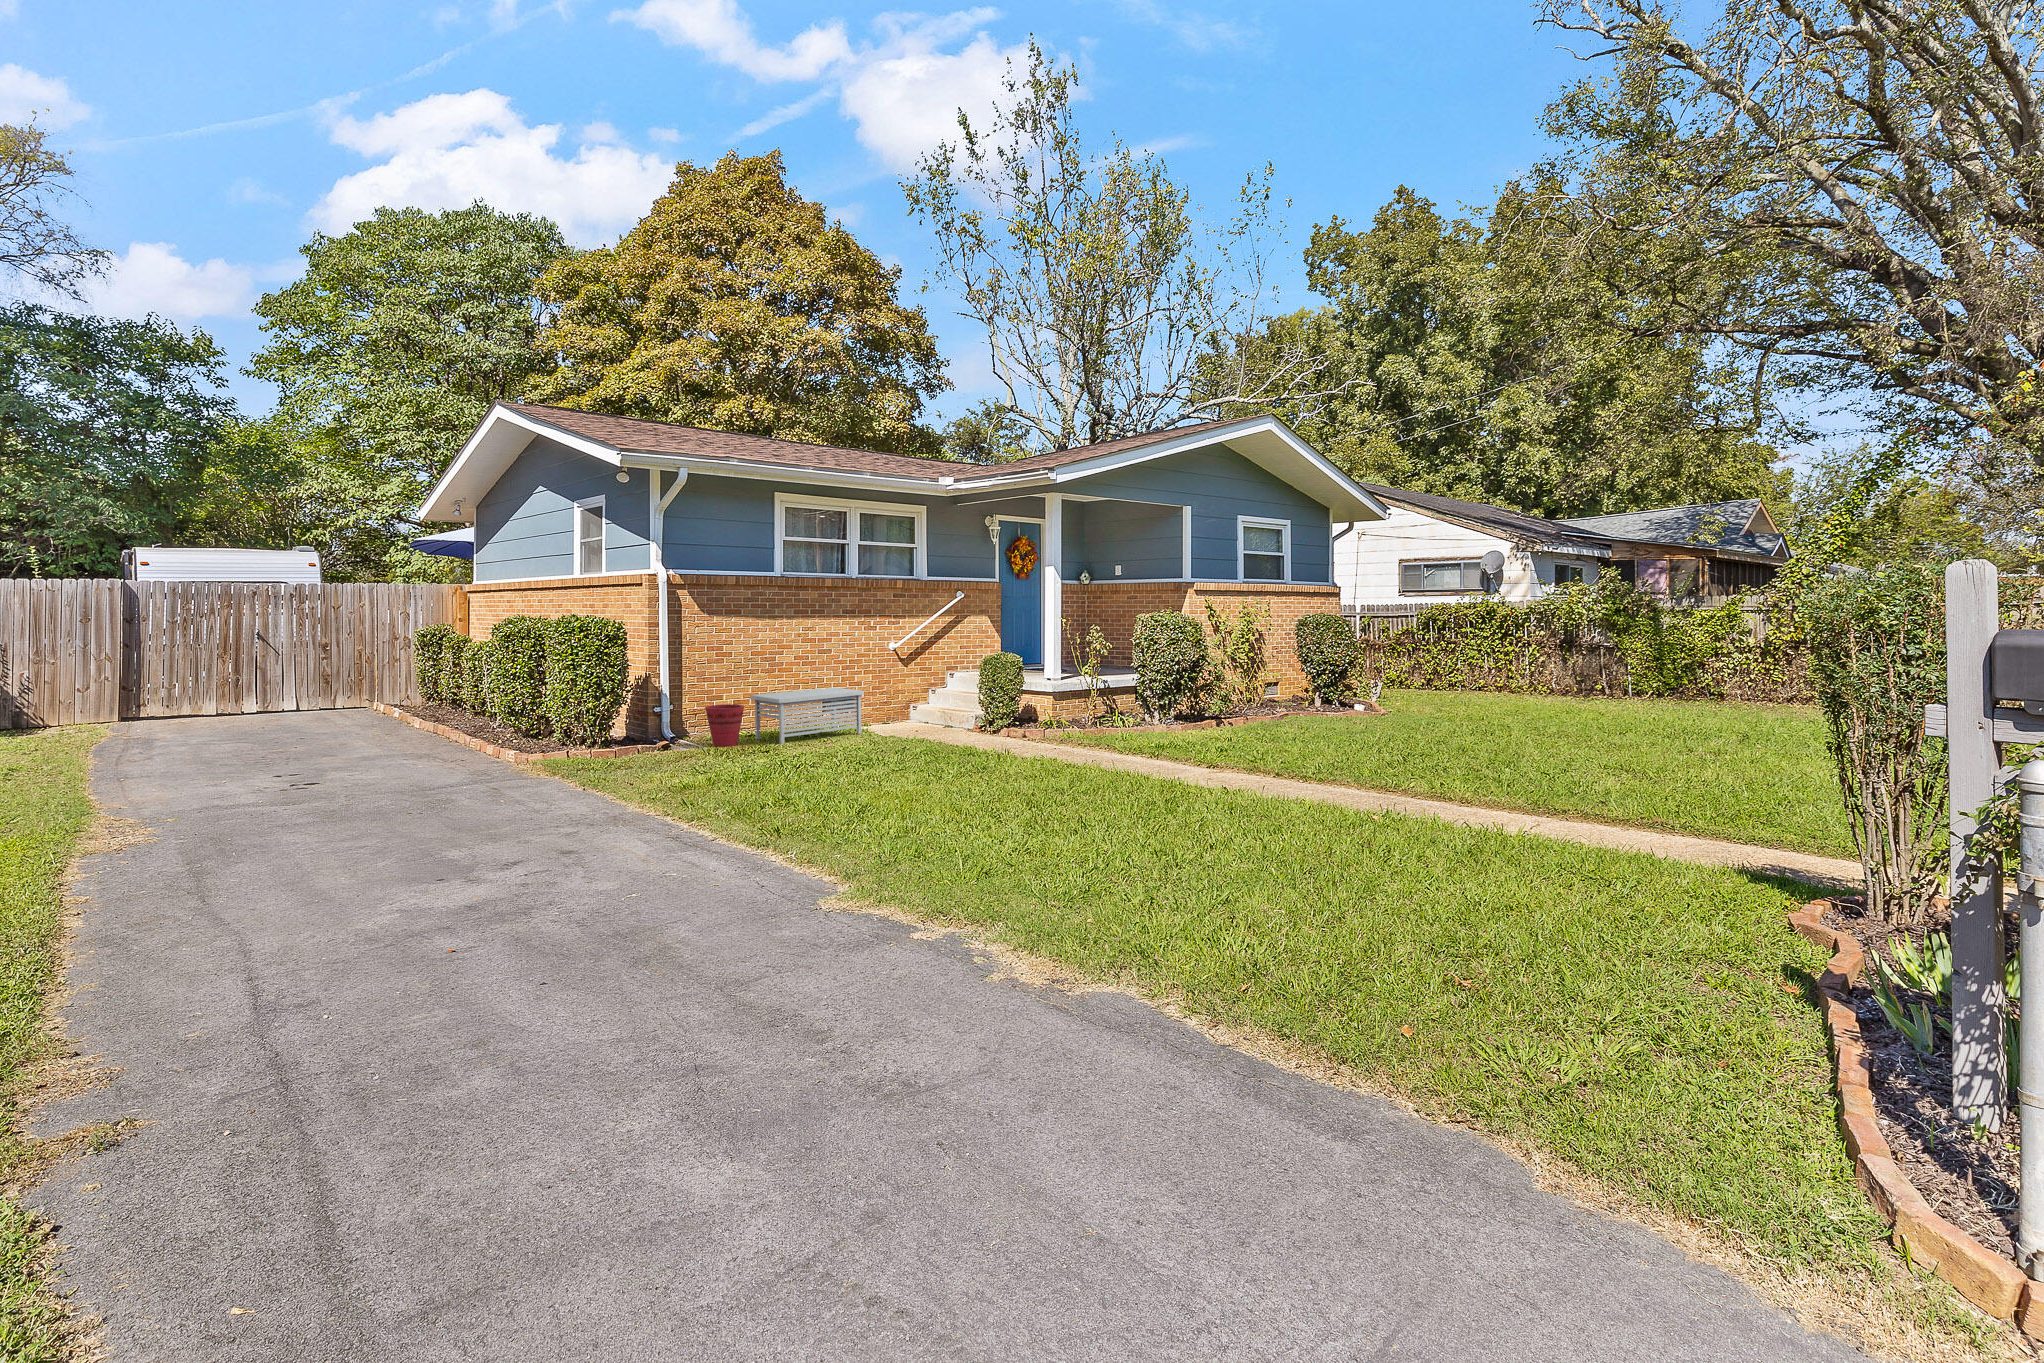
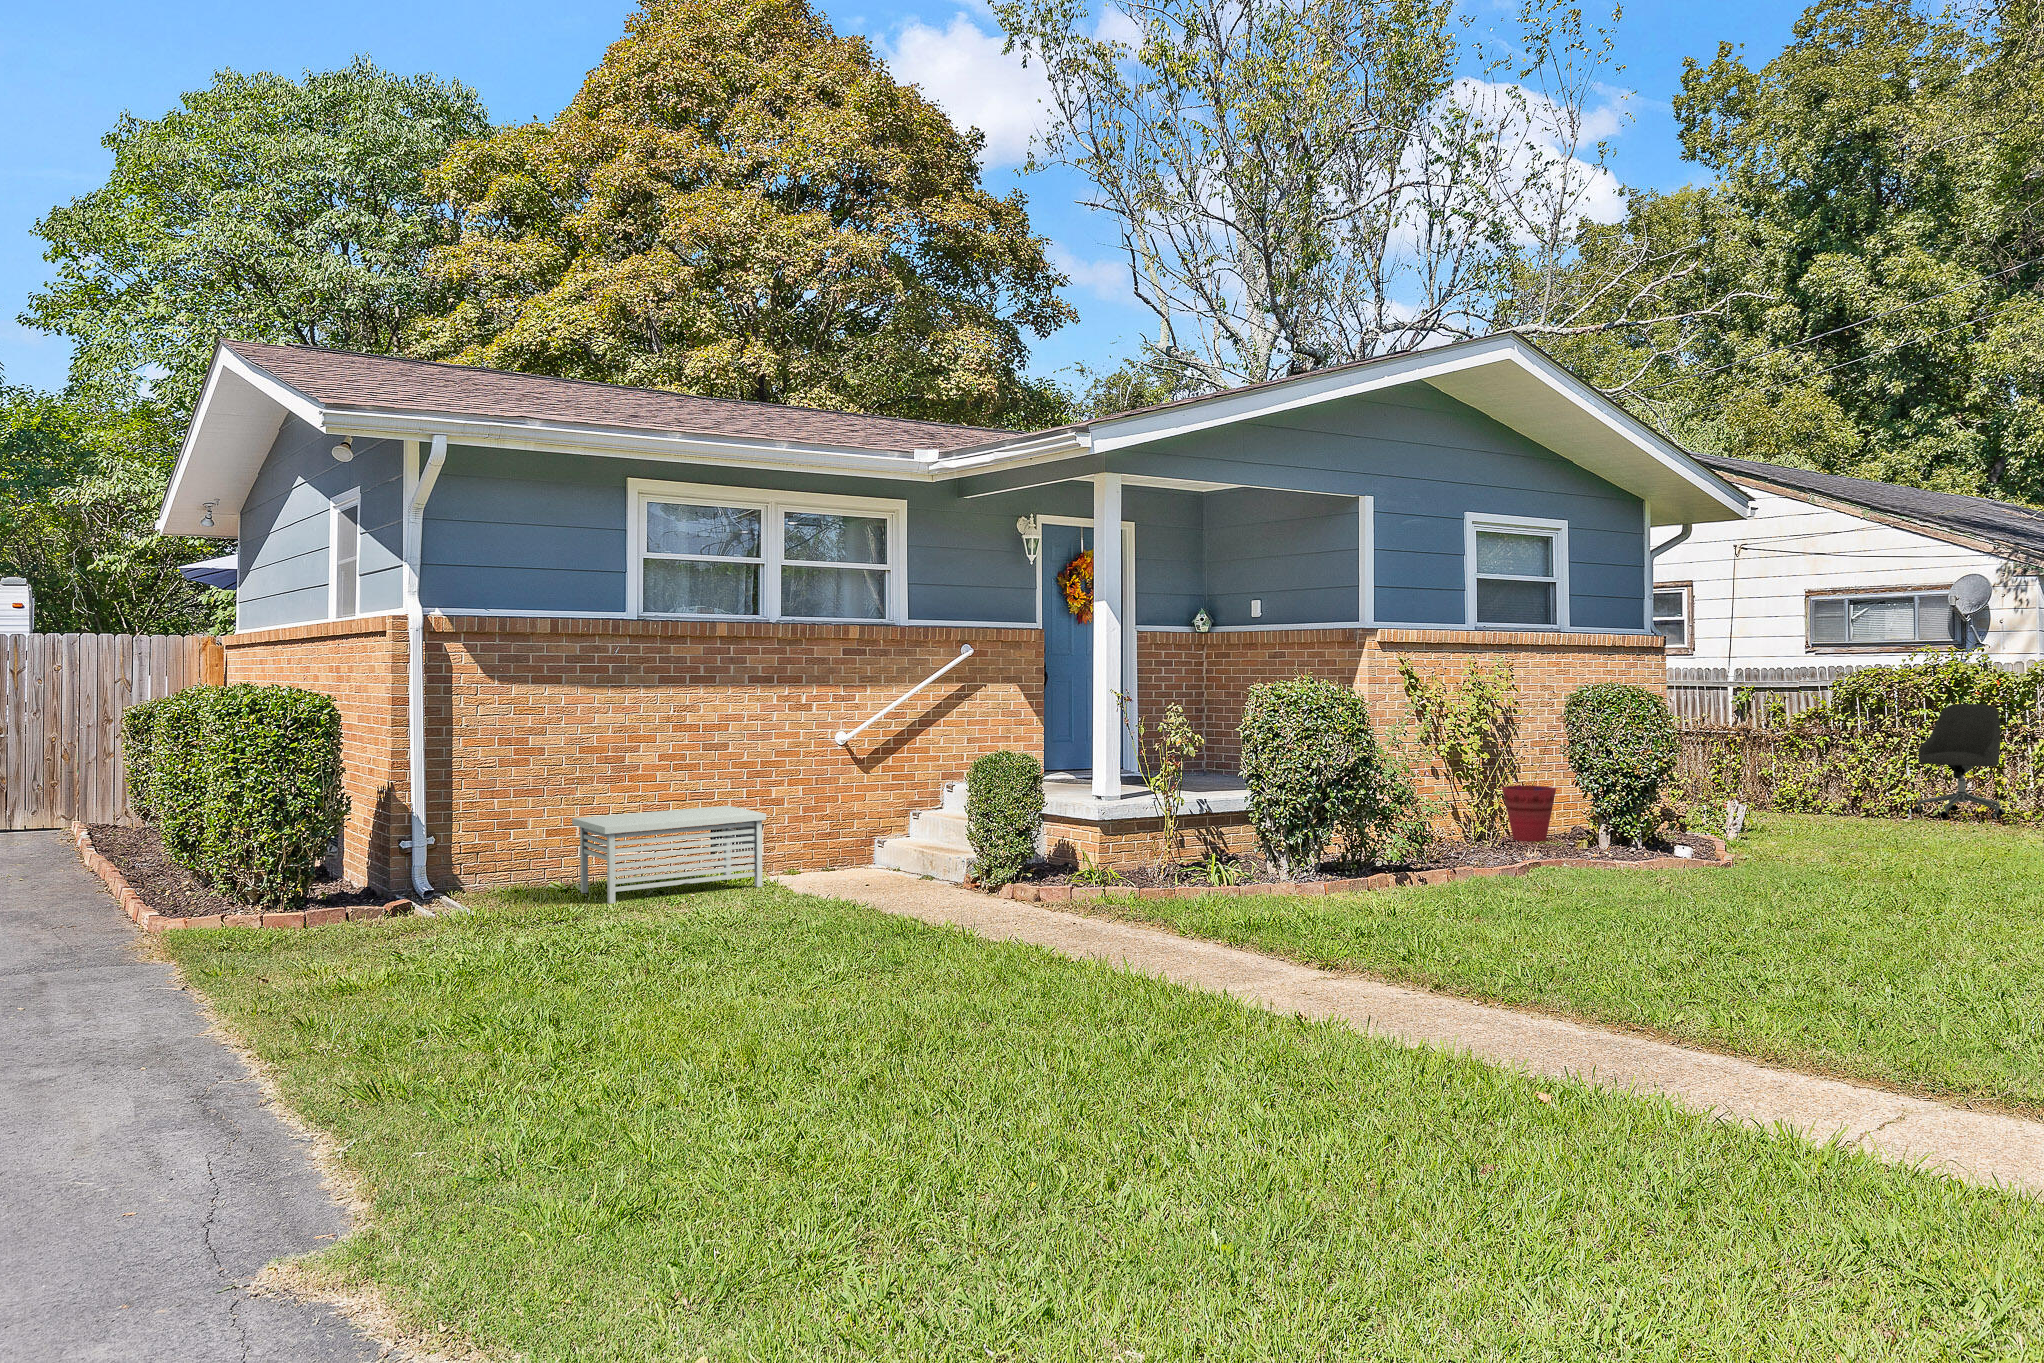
chair: none [1466,624,1513,687] -> present [1914,704,2006,819]
bucket: present [705,704,744,747] -> present [1502,786,1556,841]

